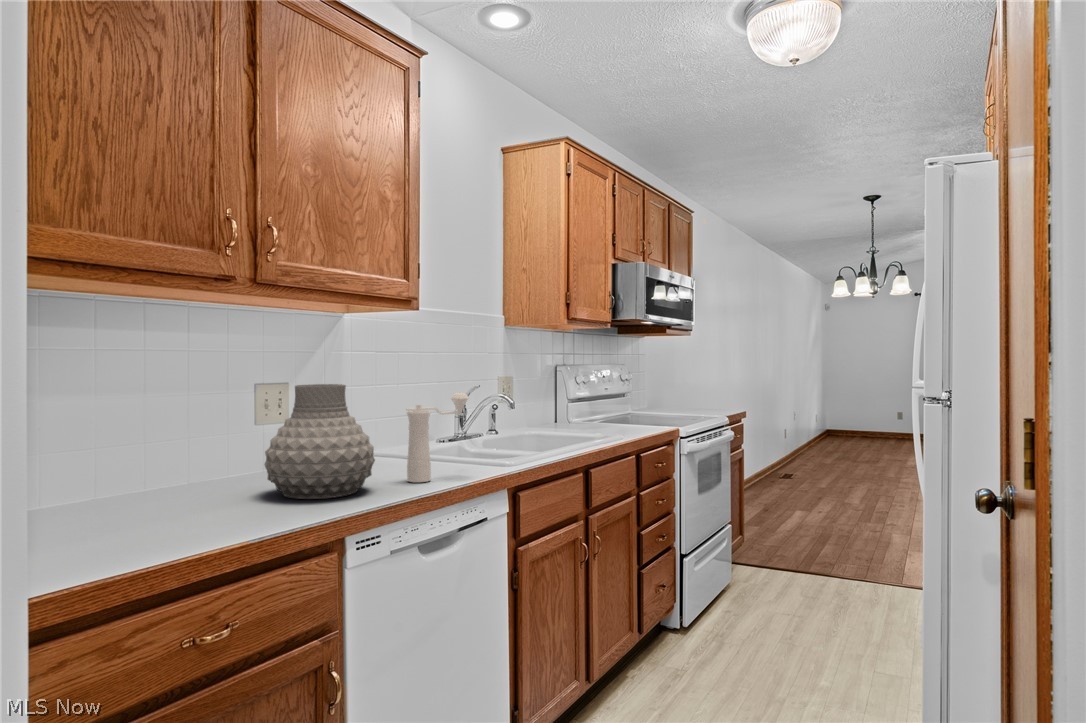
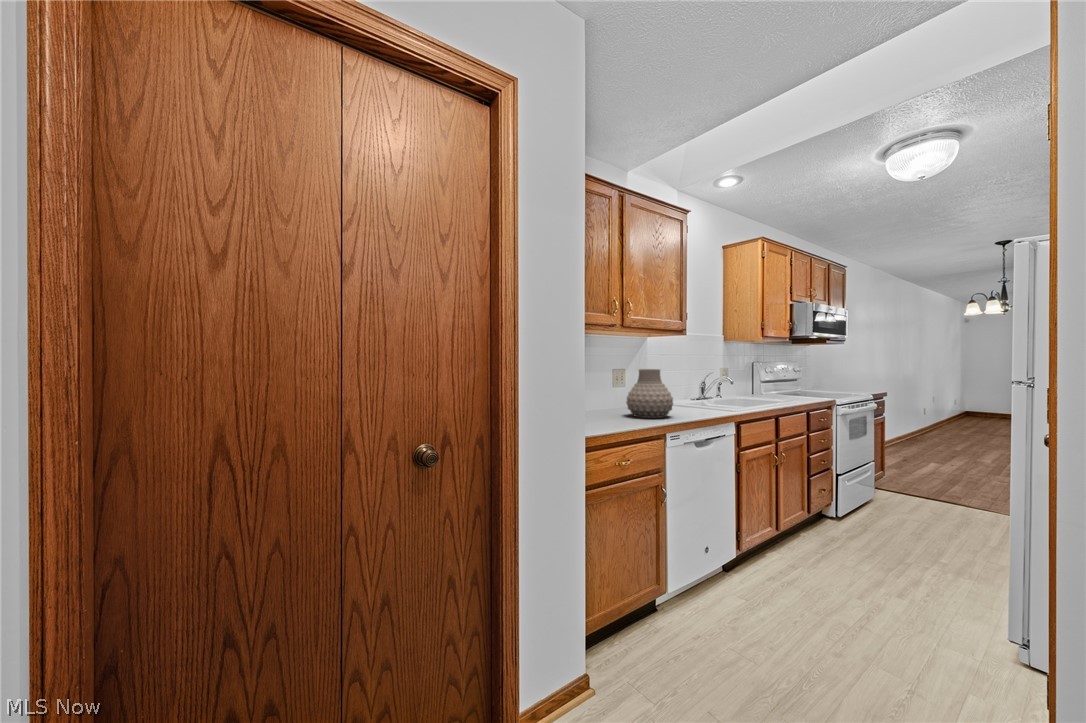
pepper mill: present [406,393,468,482] -> none [686,374,715,415]

